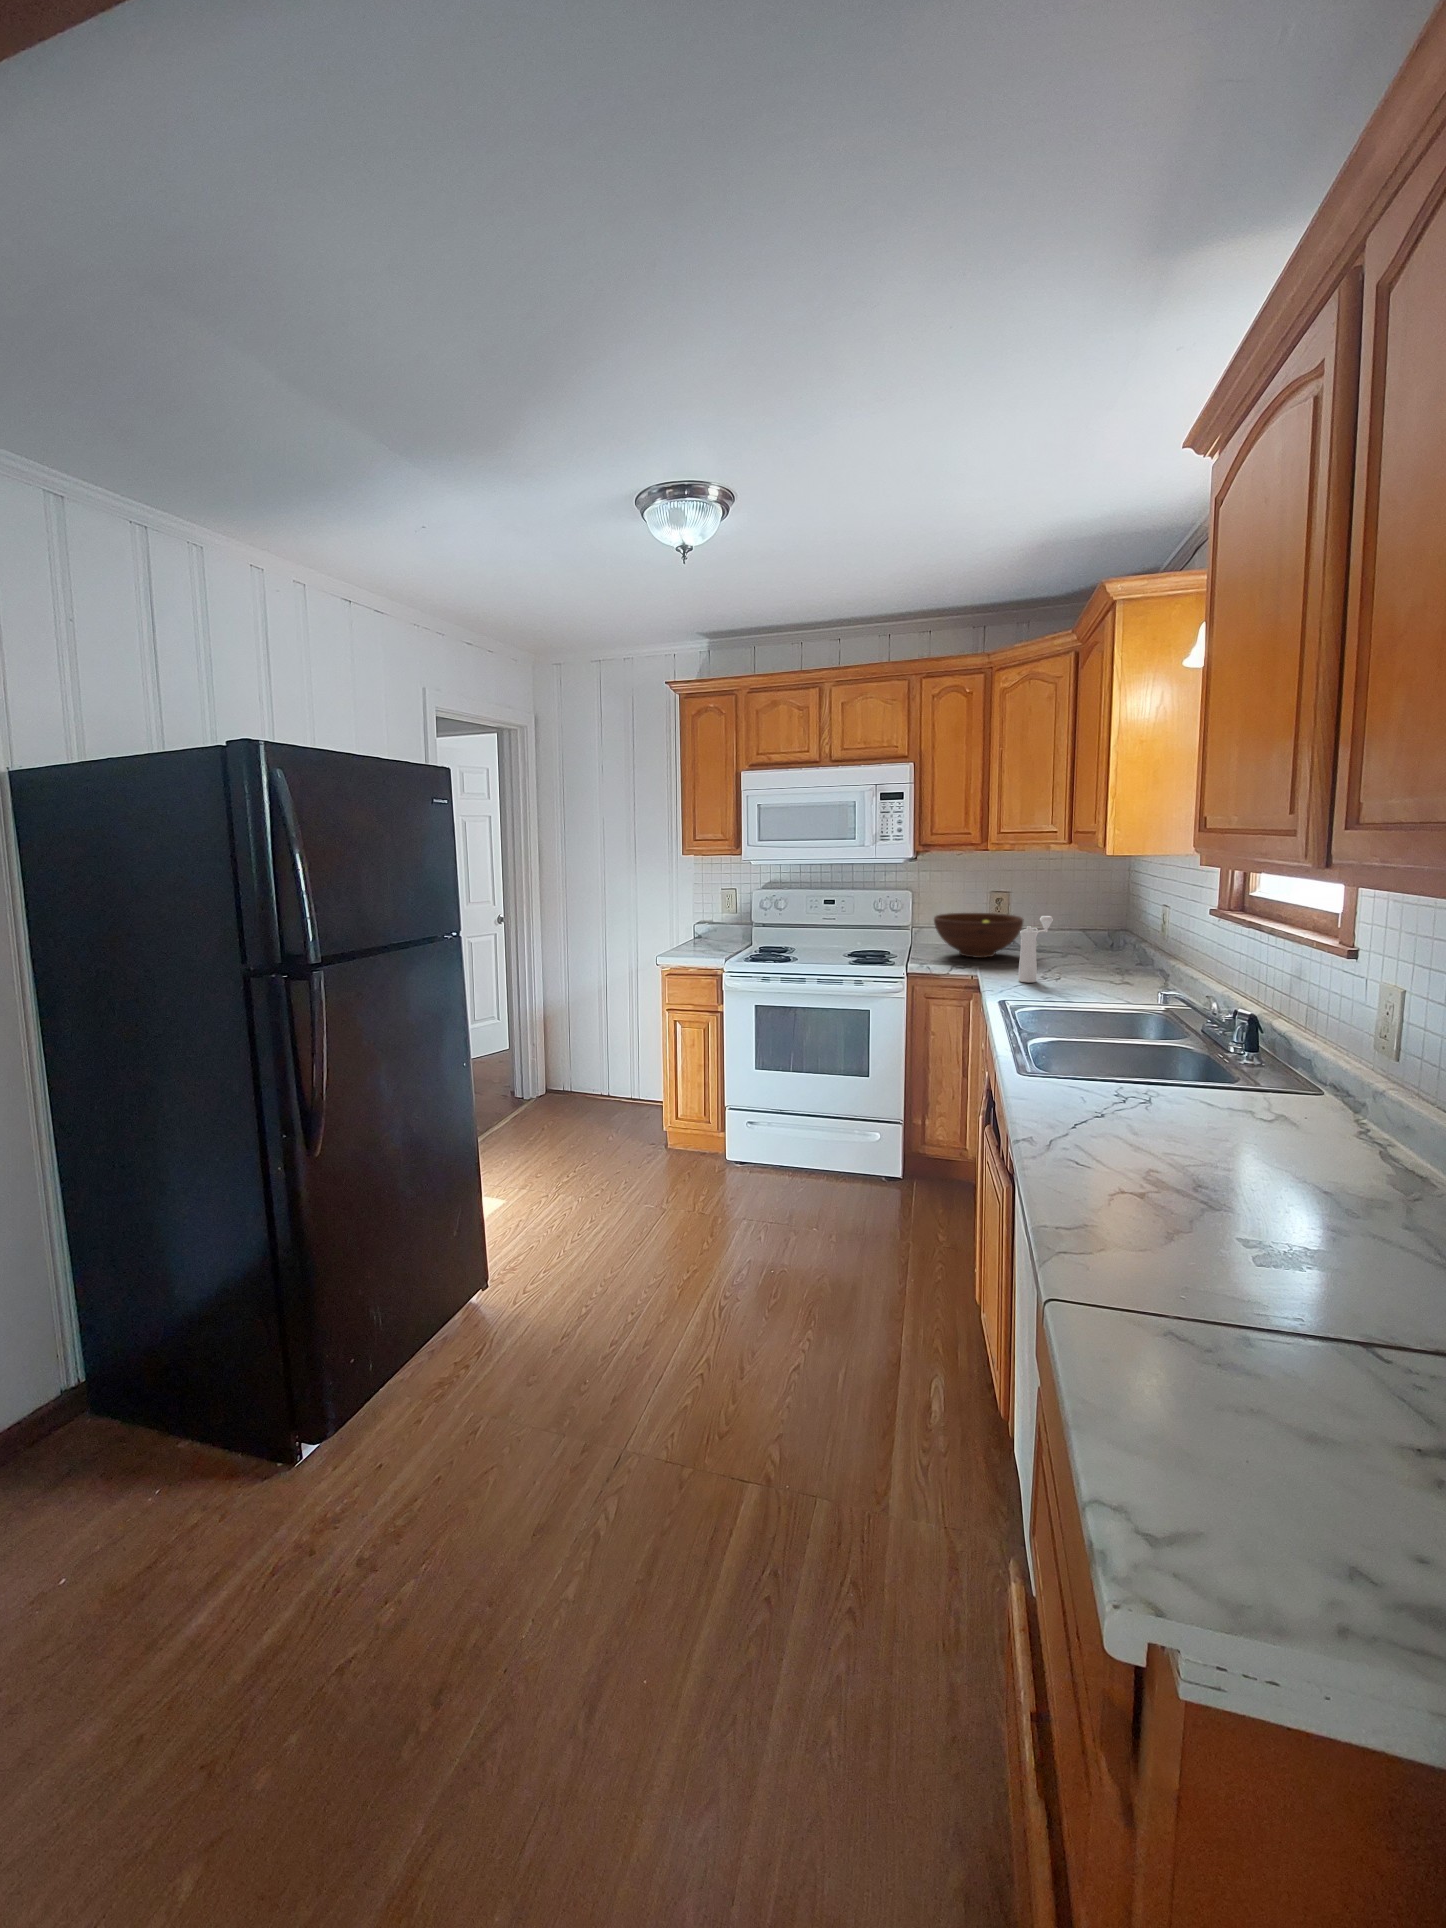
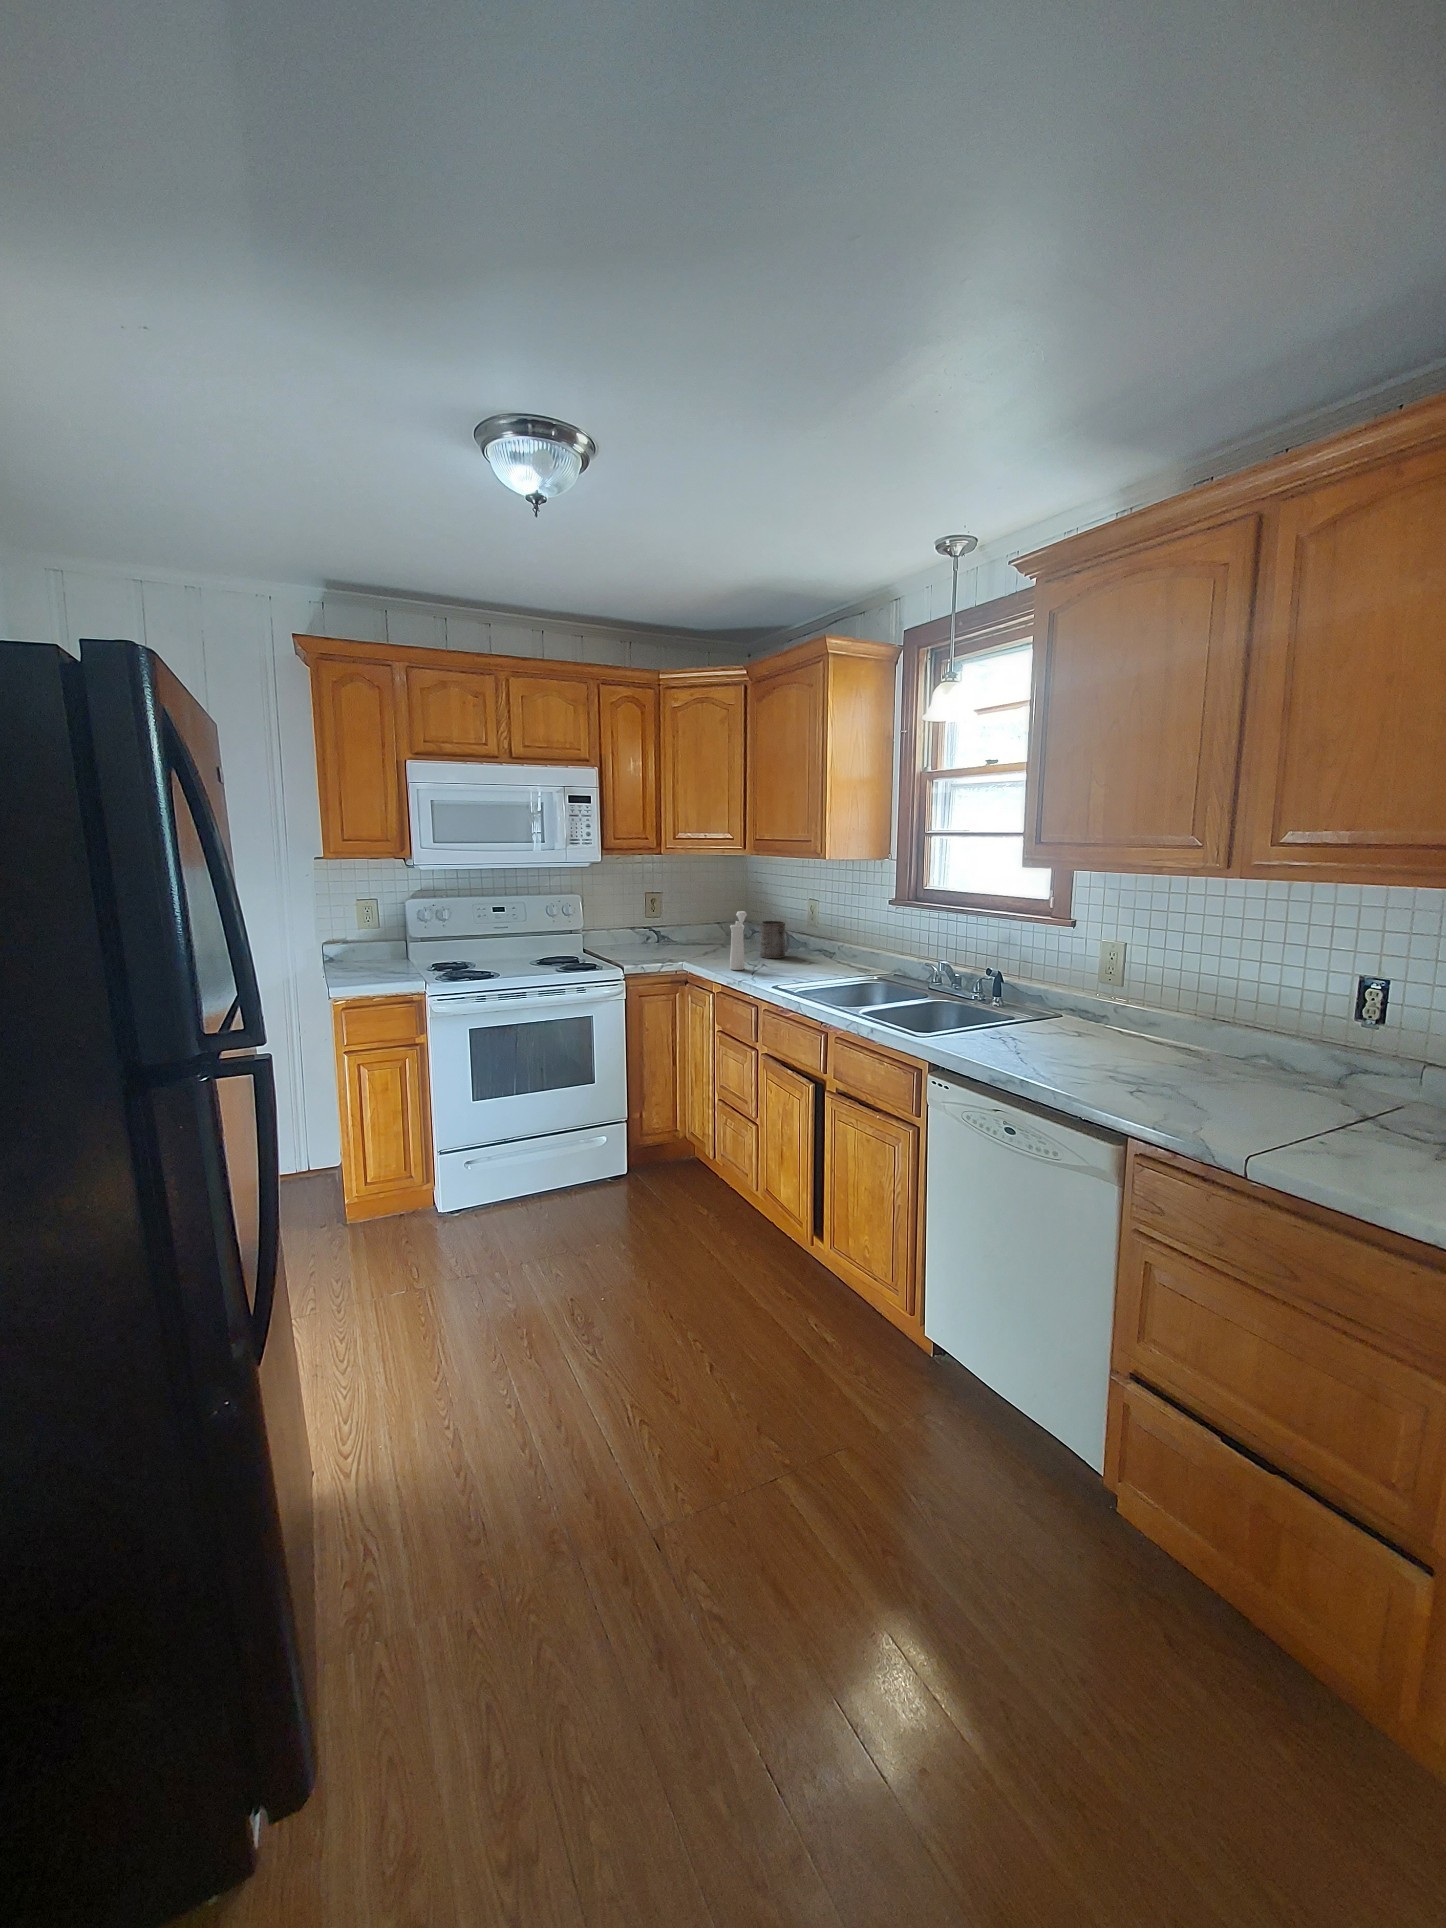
fruit bowl: present [934,913,1024,958] -> none [619,911,698,953]
mug: none [1083,931,1120,976] -> present [760,921,789,958]

